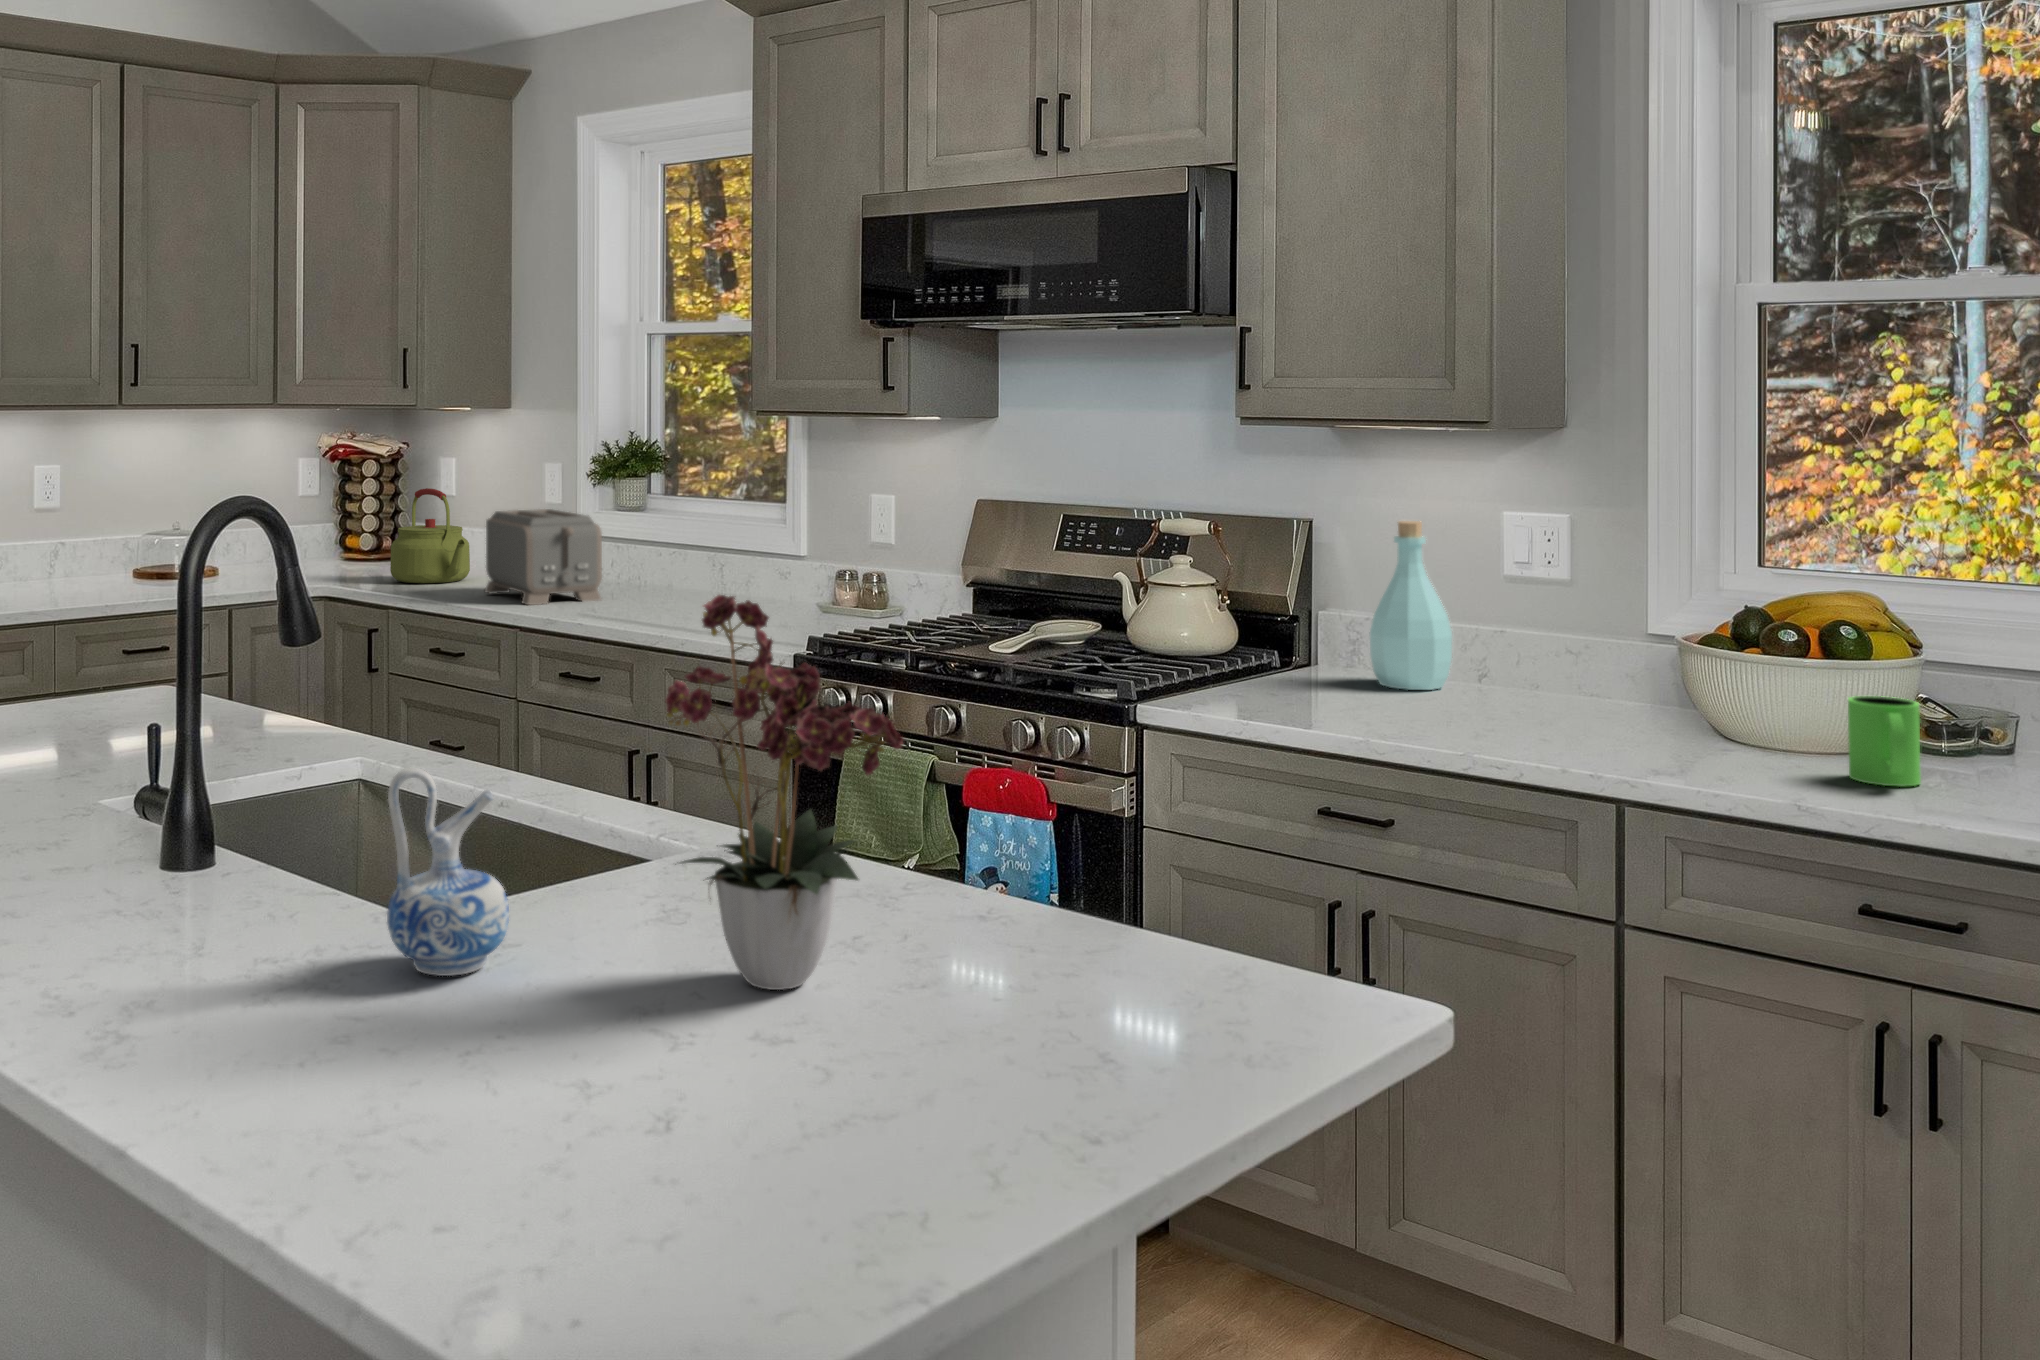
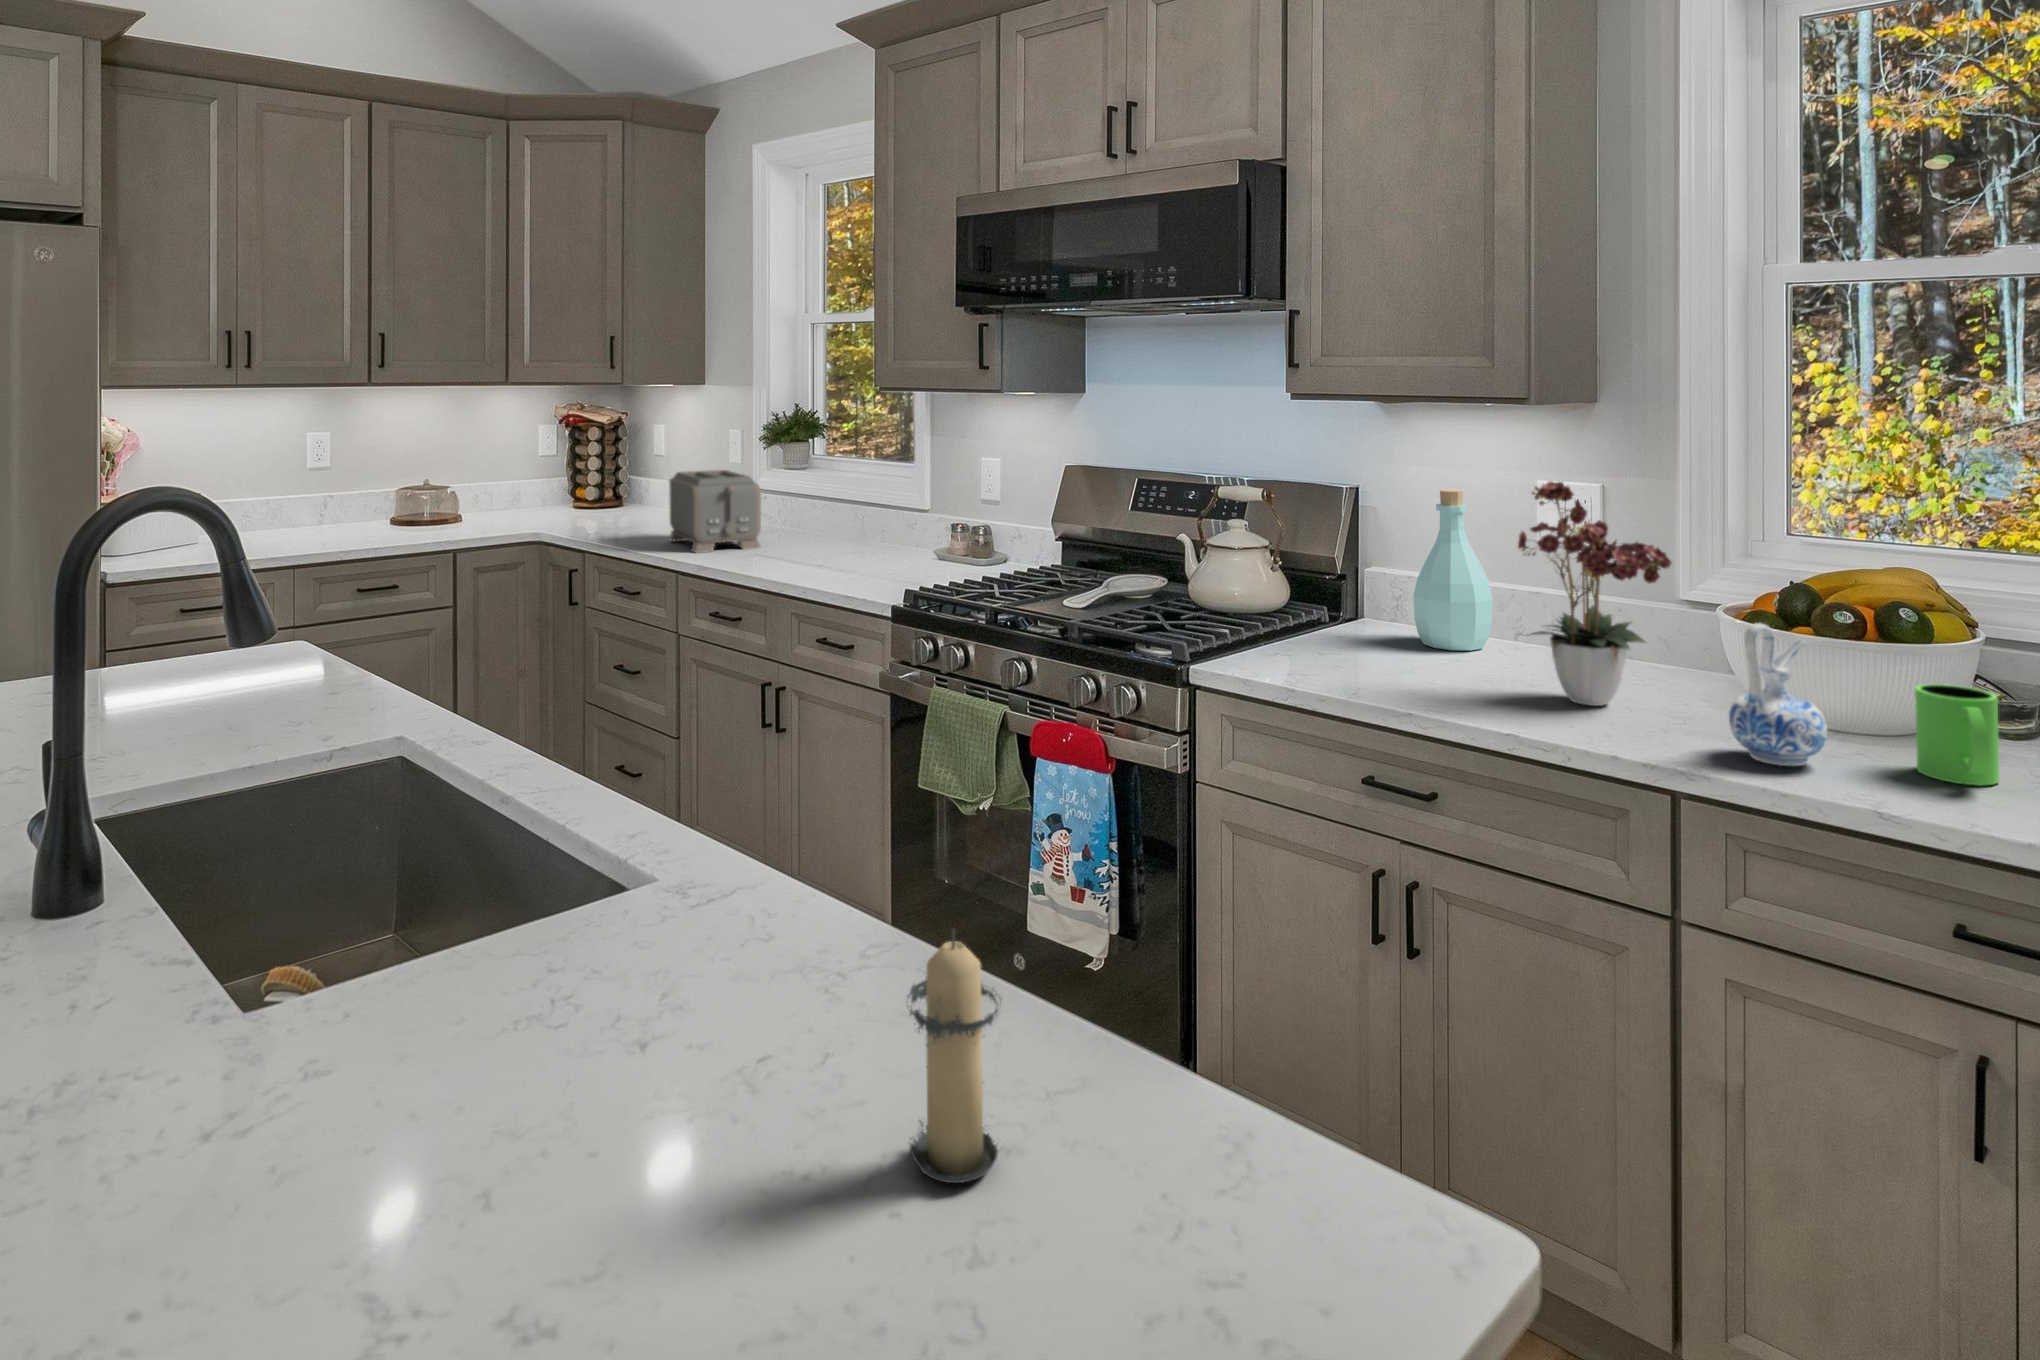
kettle: present [390,488,470,583] -> none [603,452,669,530]
flower arrangement: present [665,595,903,990] -> present [1518,481,1672,706]
ceramic pitcher: present [387,768,509,976] -> present [1729,624,1827,766]
candle: none [1009,803,1094,985] -> present [907,928,998,1183]

